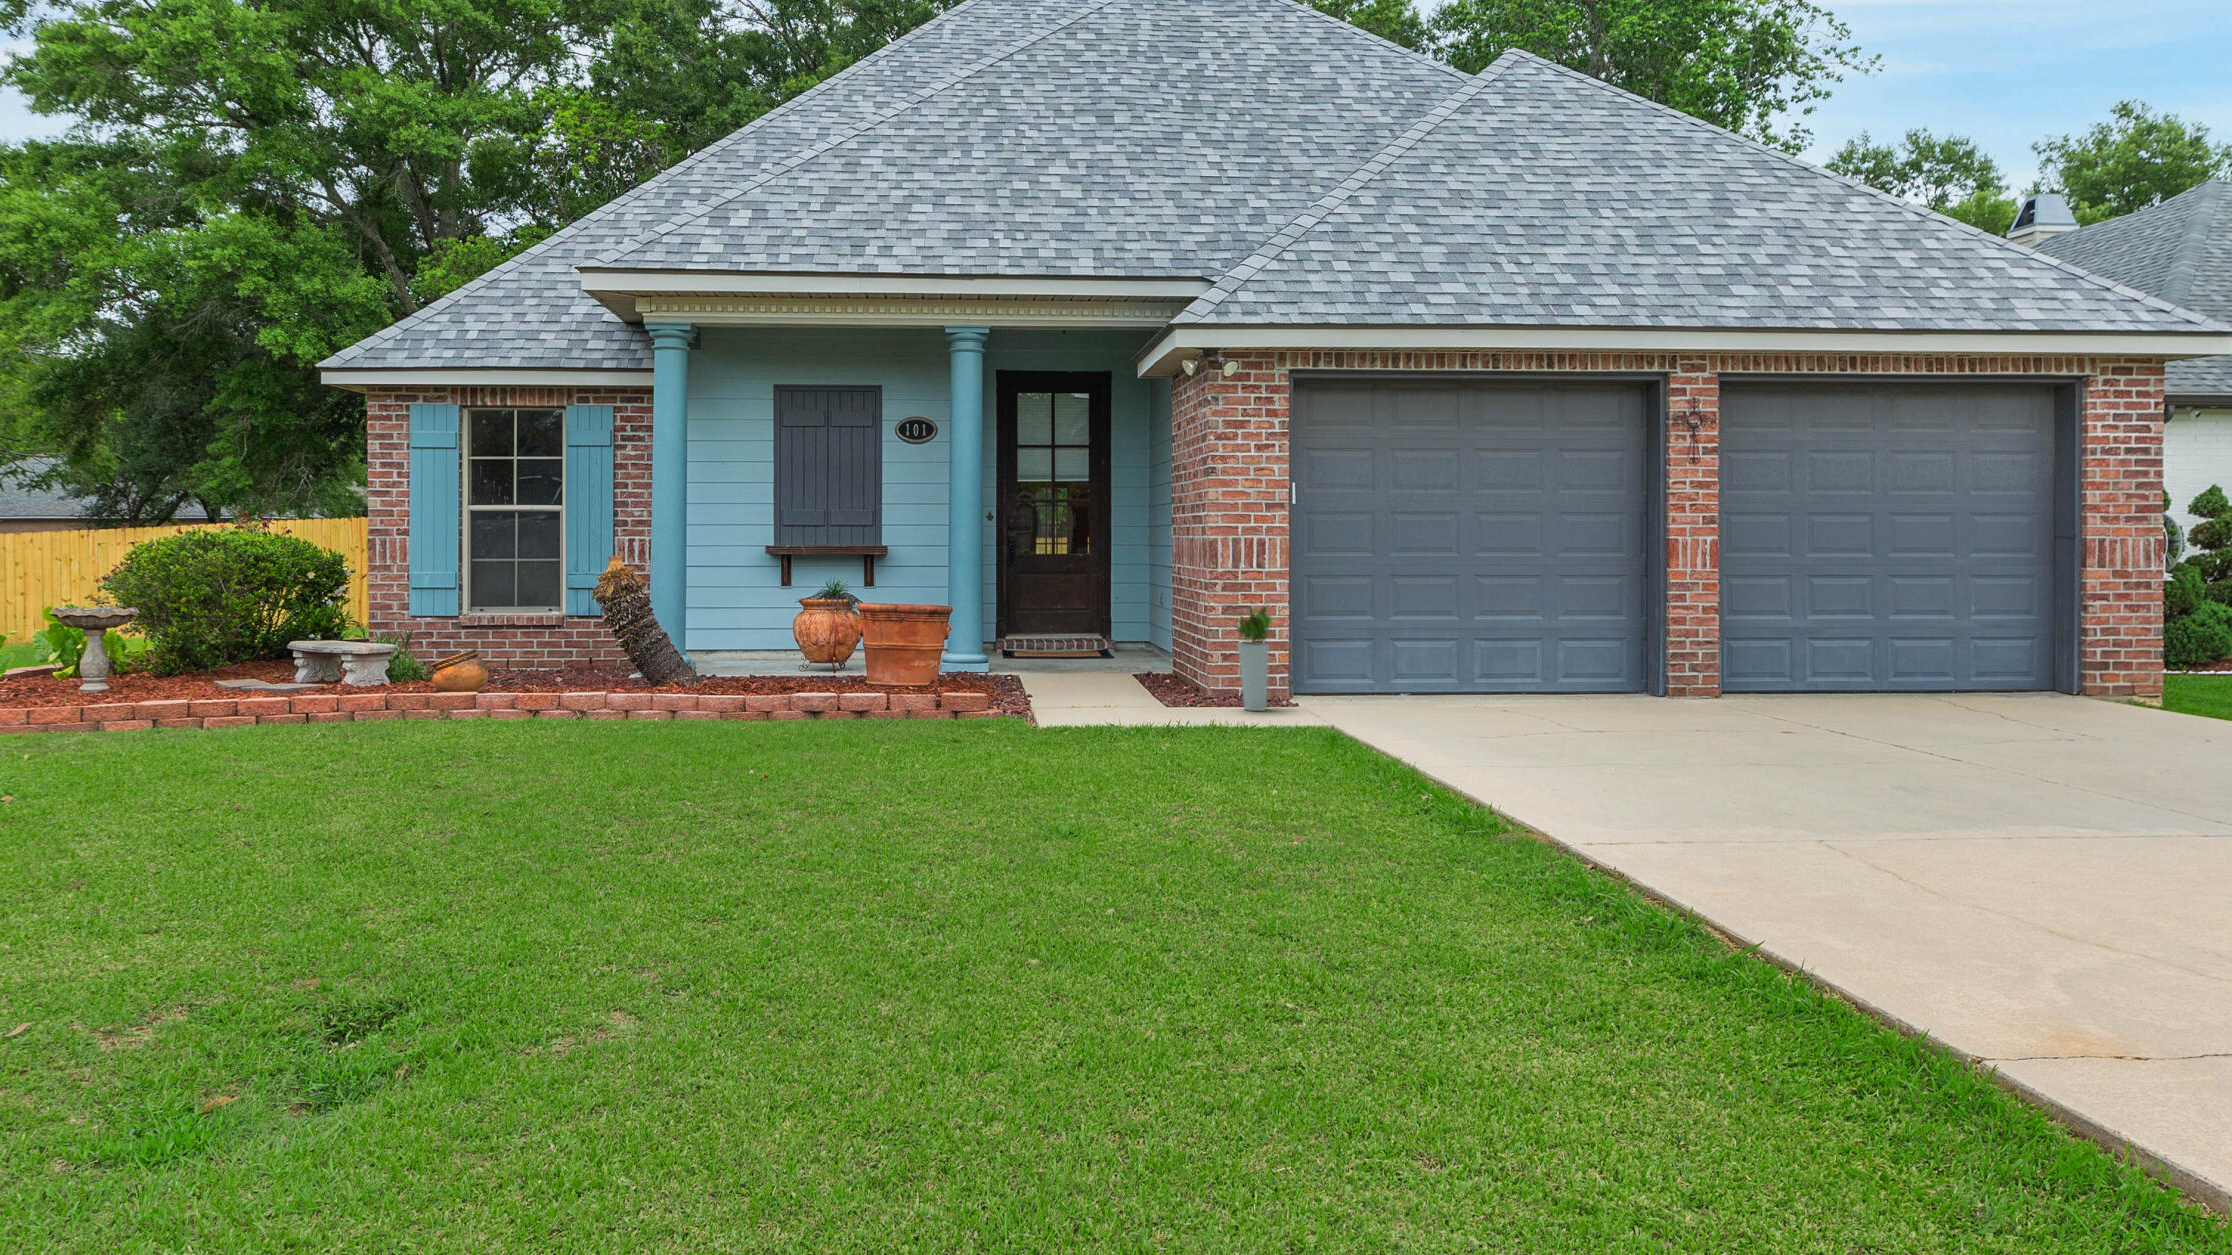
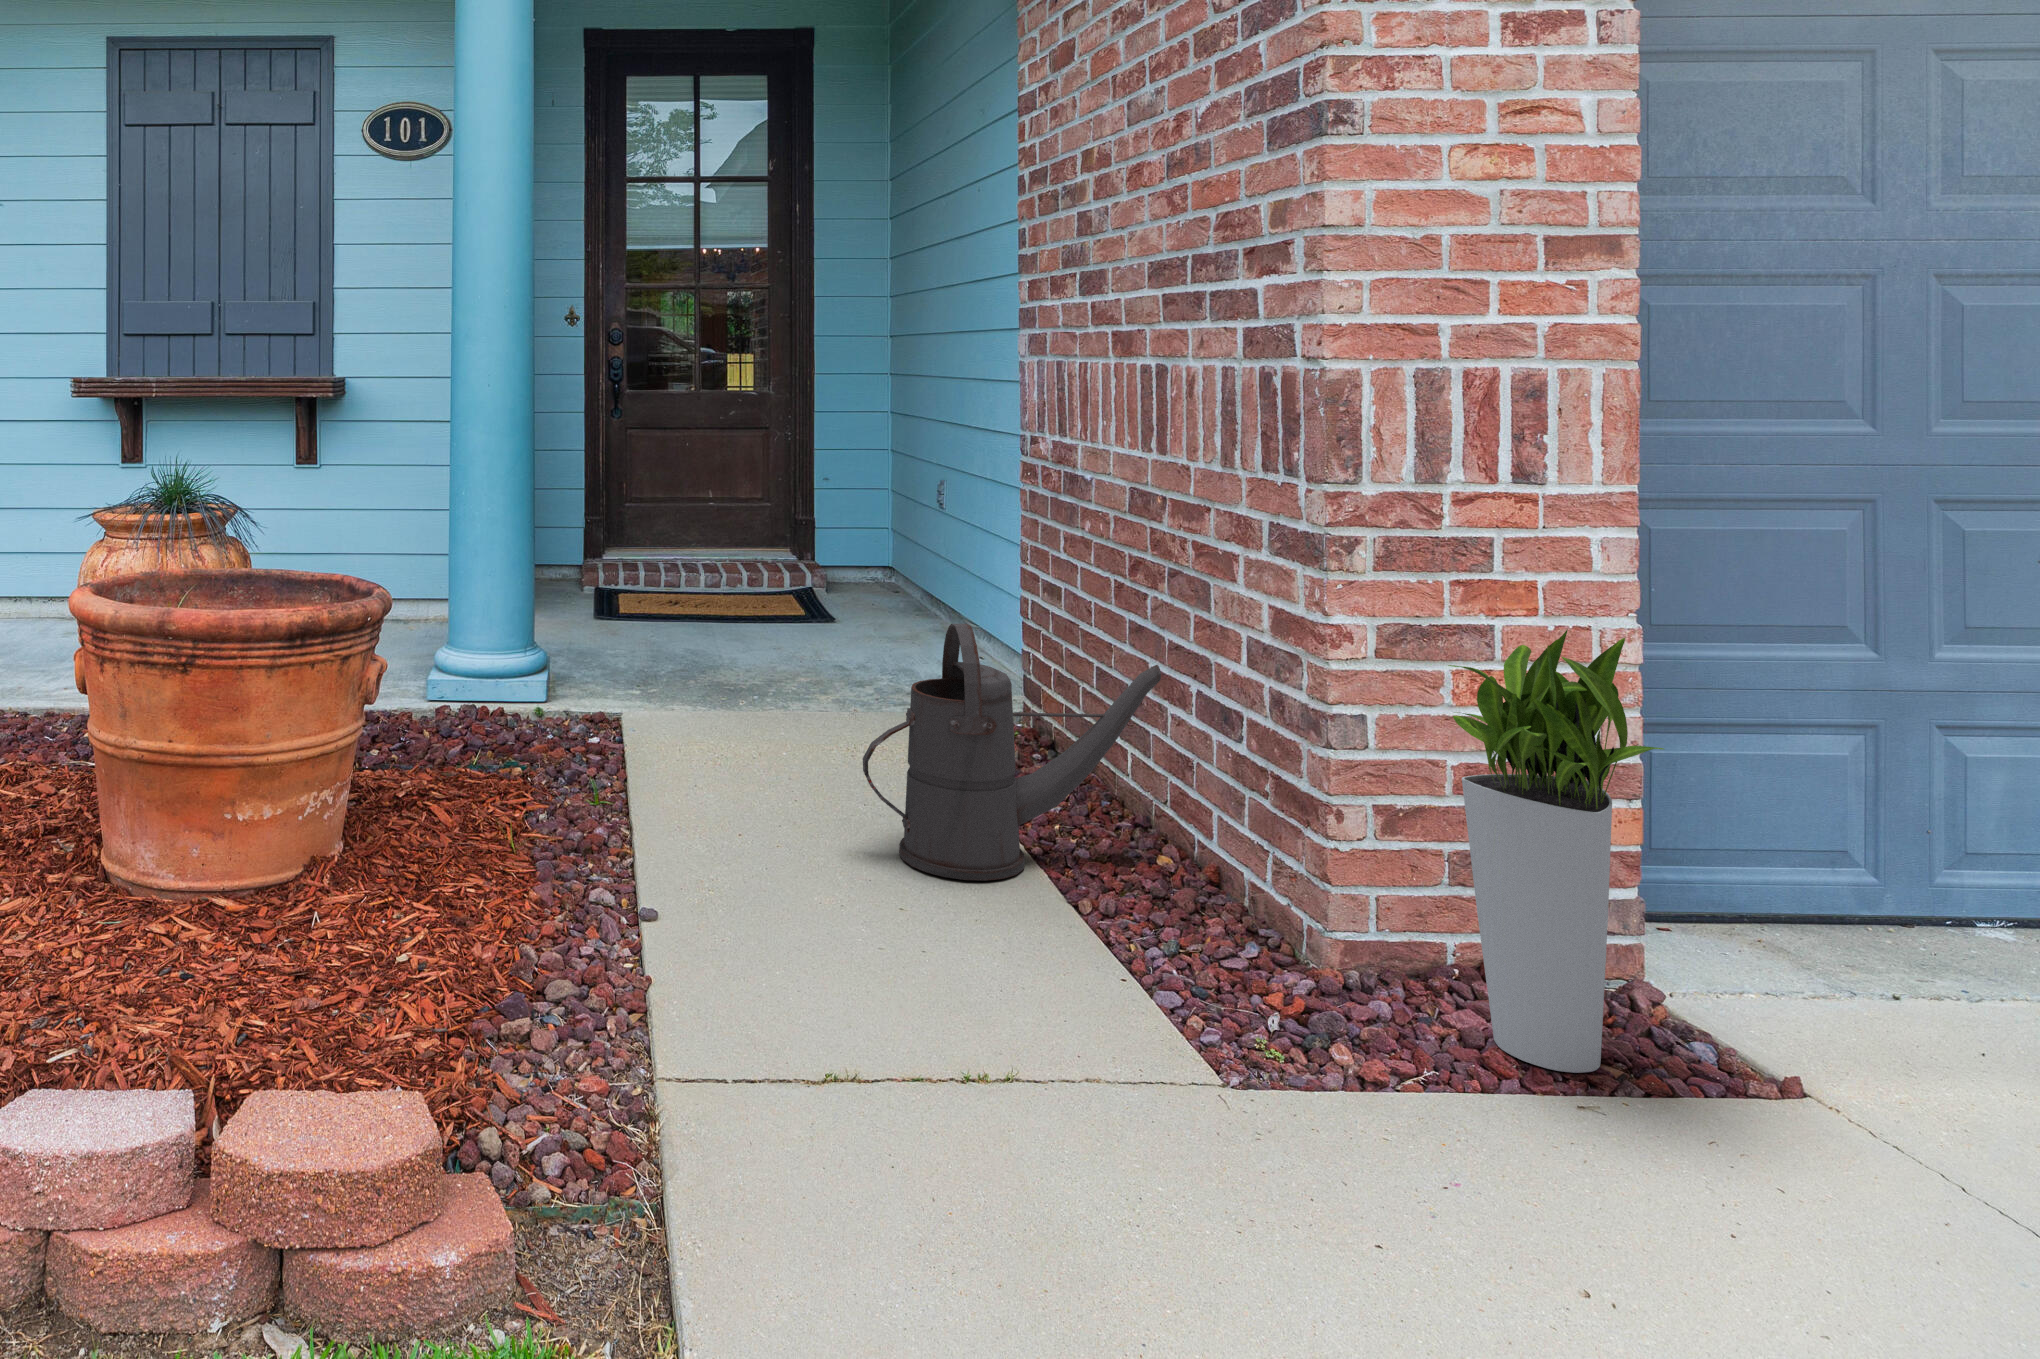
watering can: none [1098,620,1190,697] -> present [863,624,1161,881]

